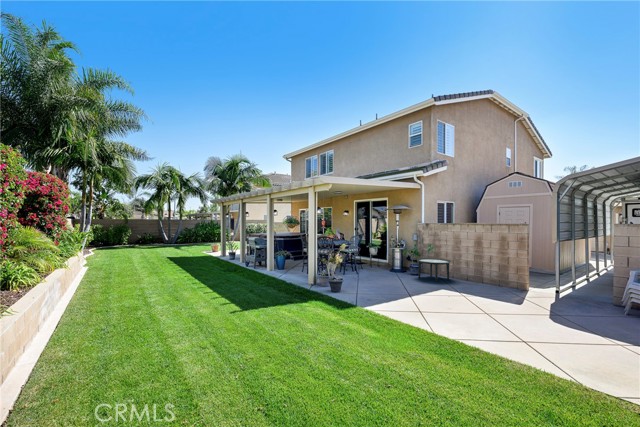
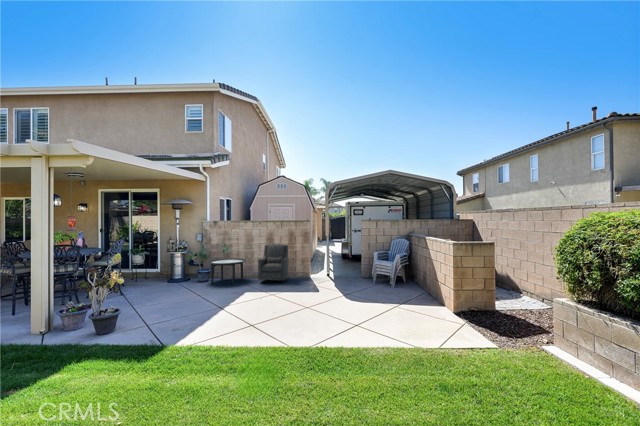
chair: none [459,249,497,289] -> present [258,244,288,283]

